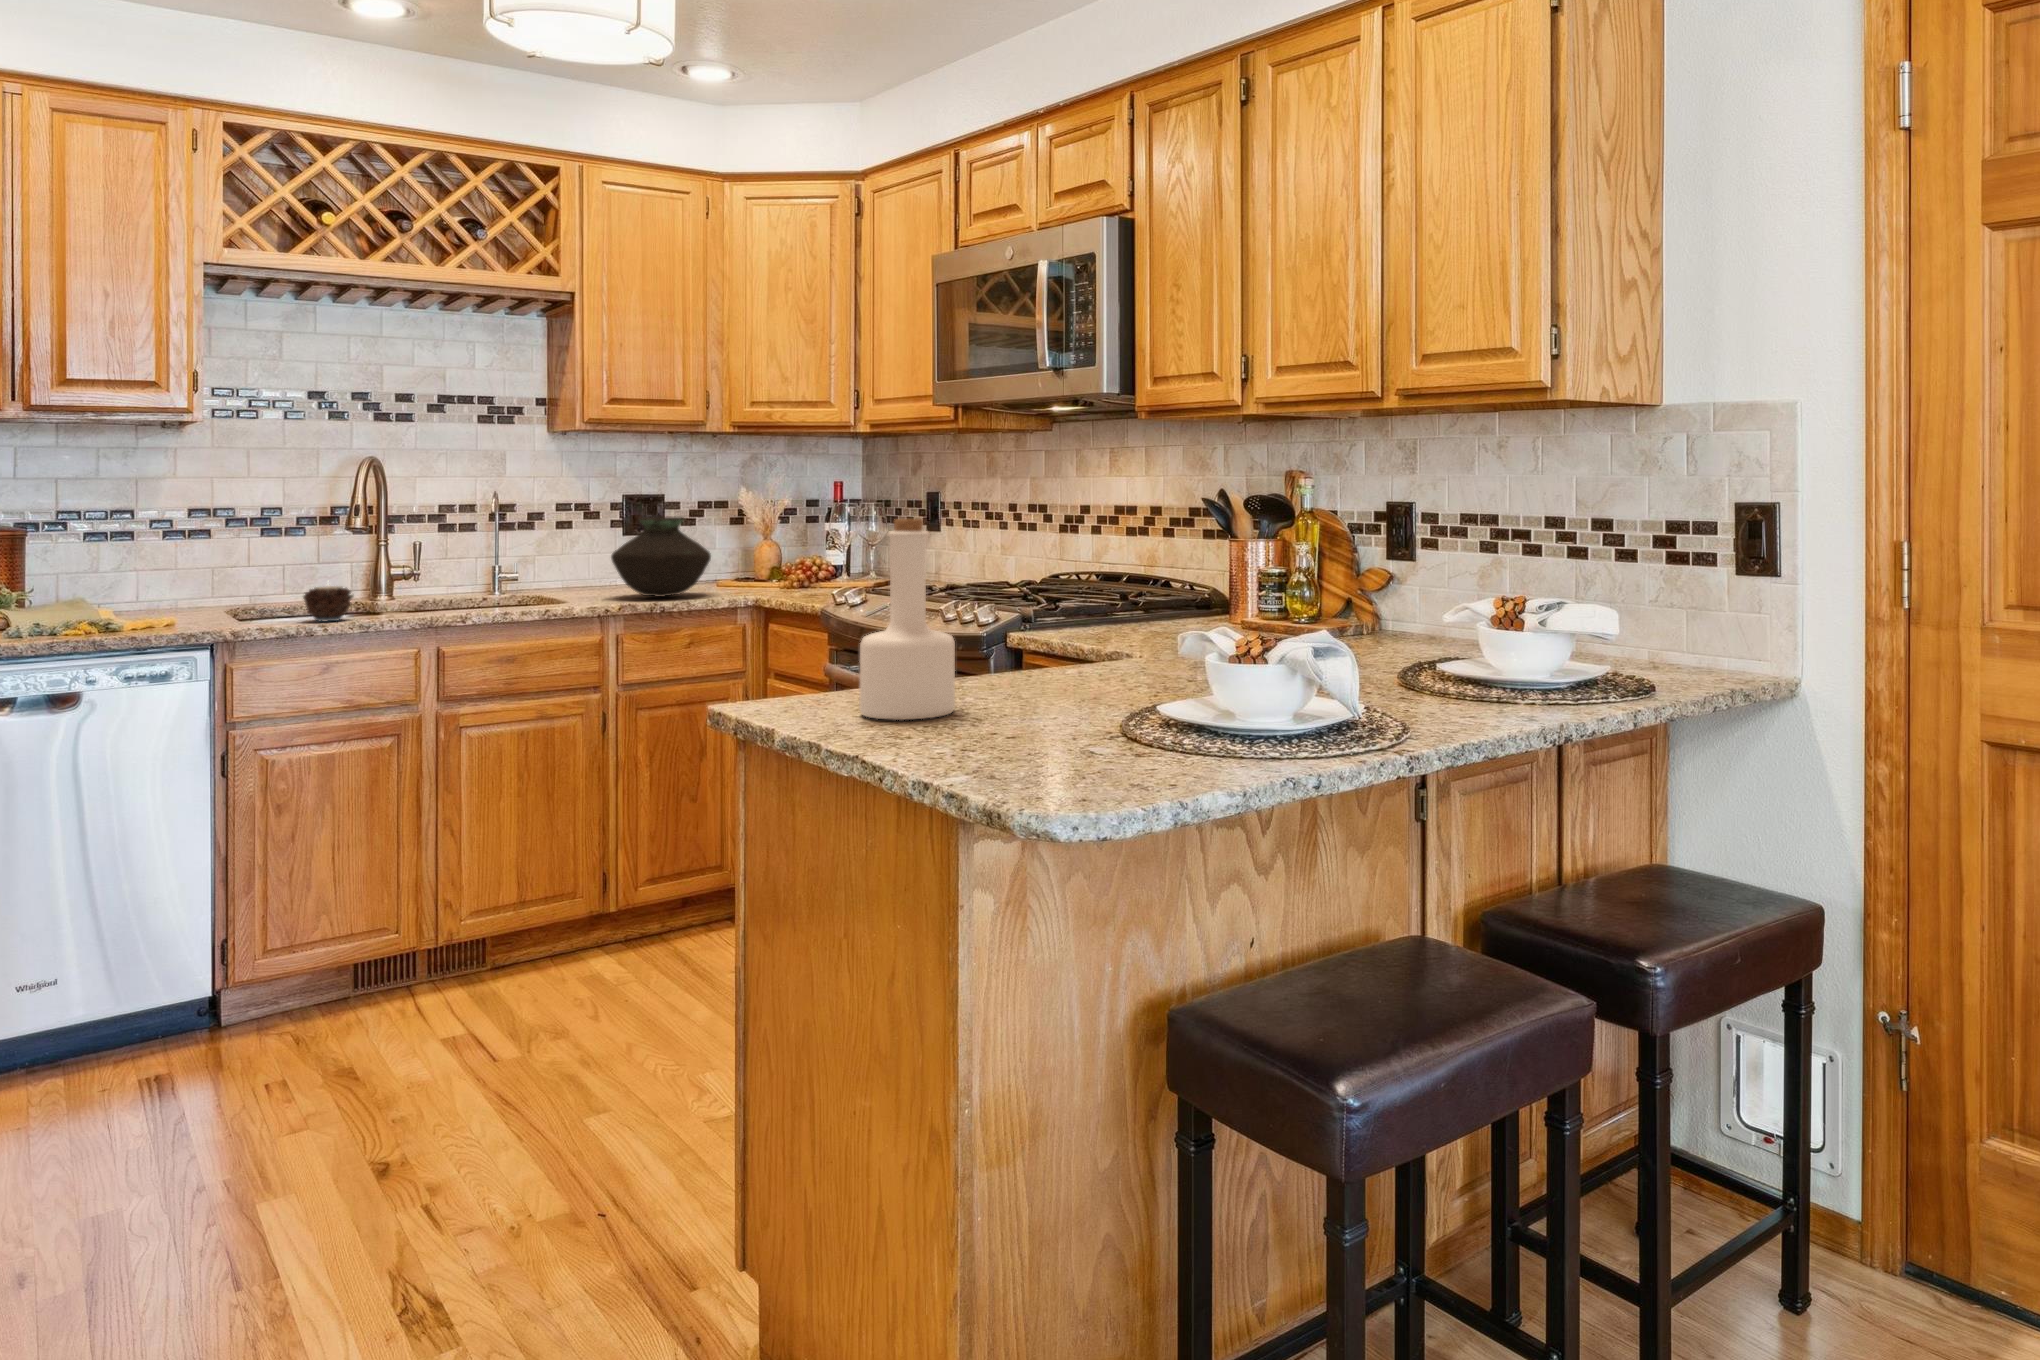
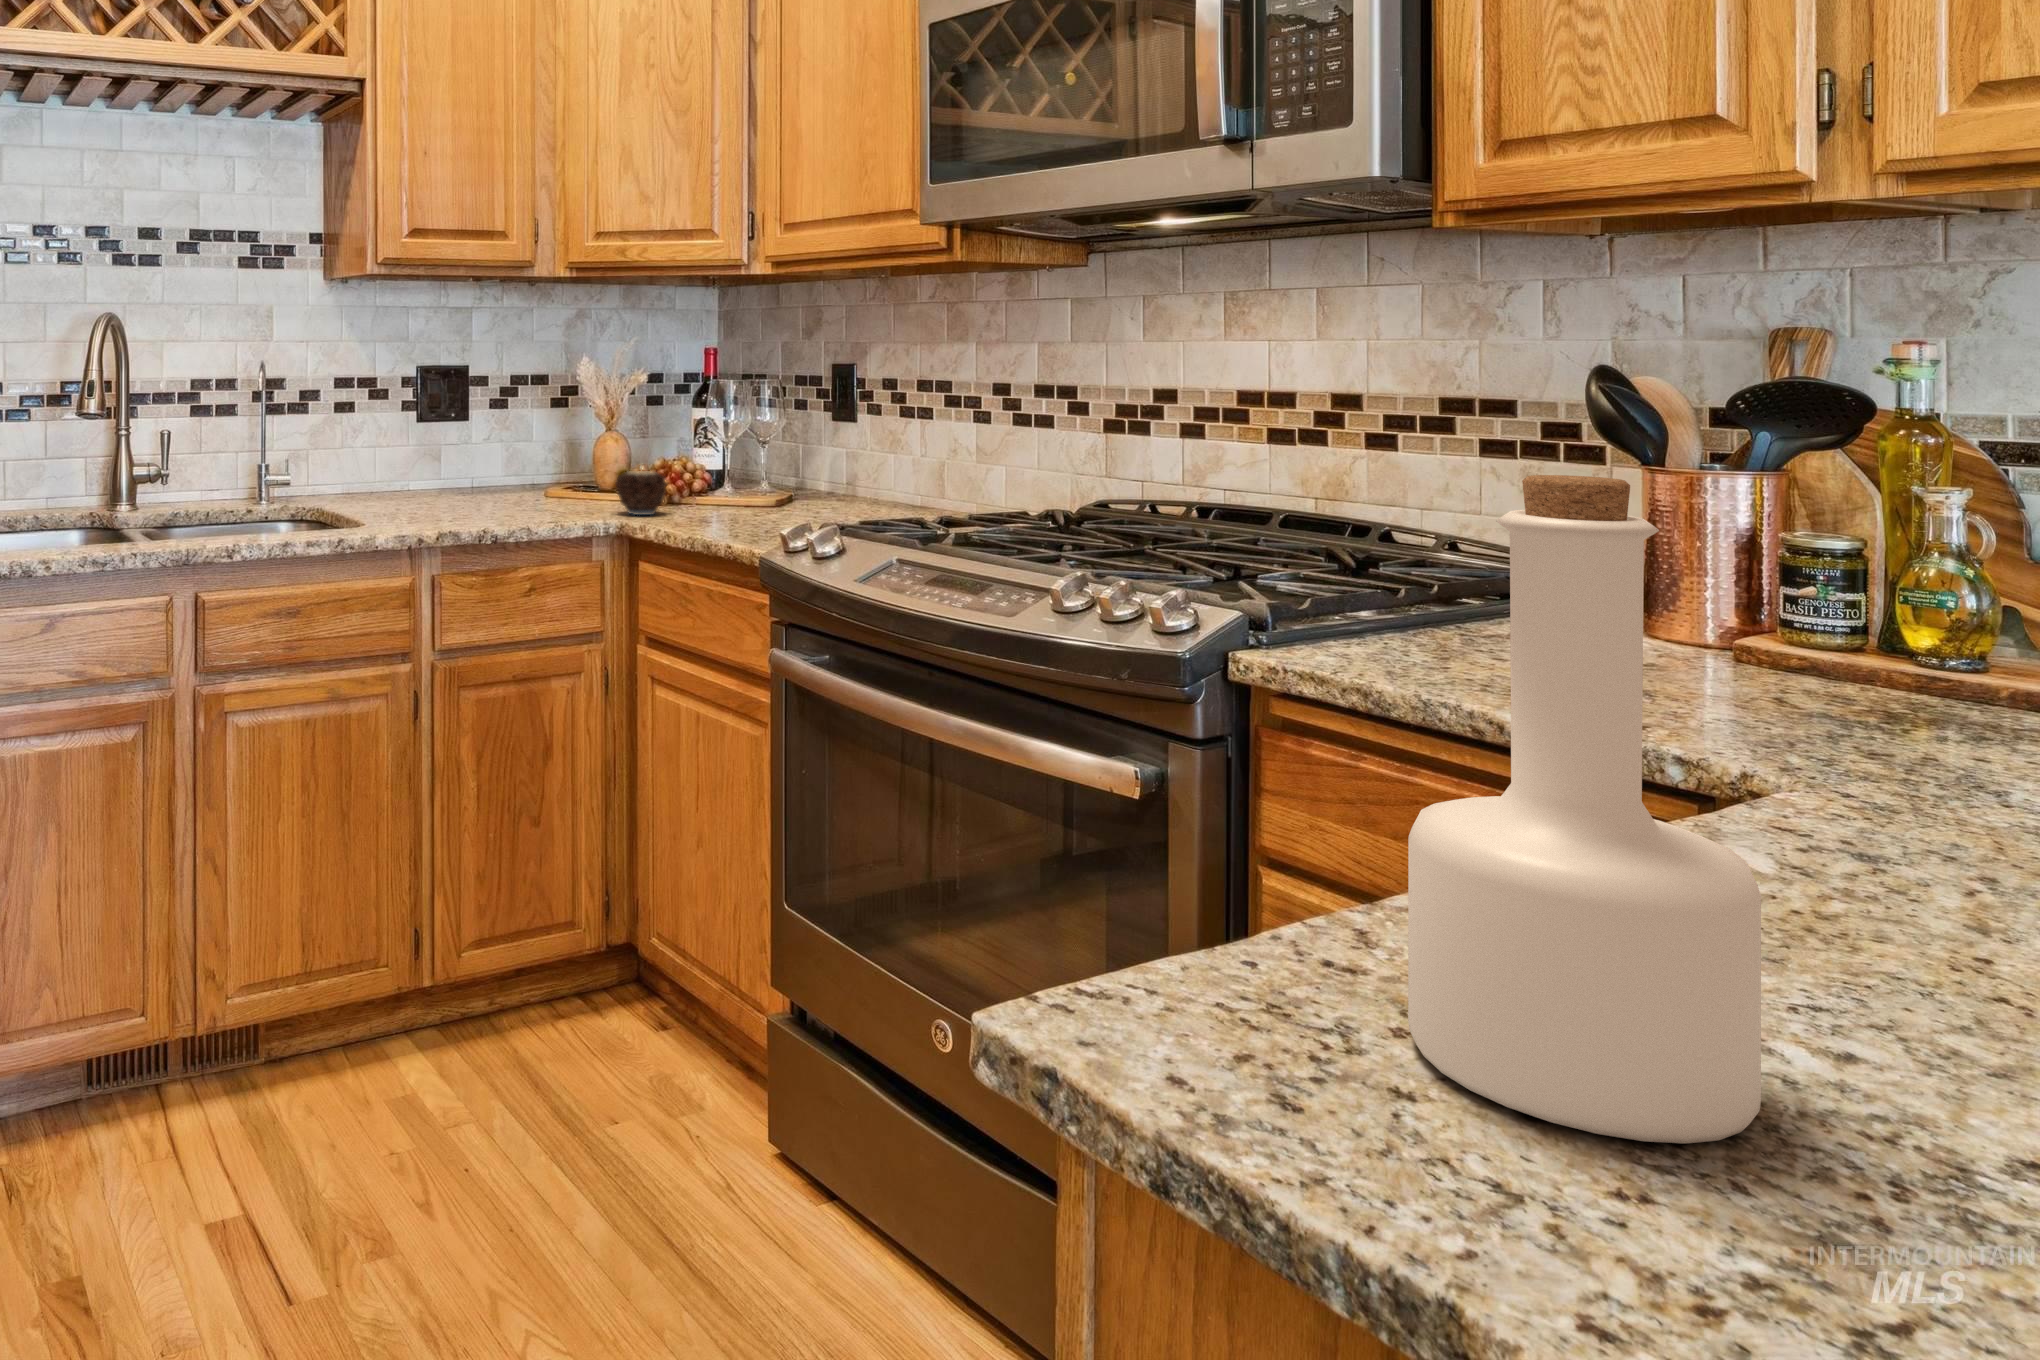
vase: present [611,517,711,597] -> none [423,399,562,518]
candle: present [303,586,353,621] -> present [616,468,668,515]

